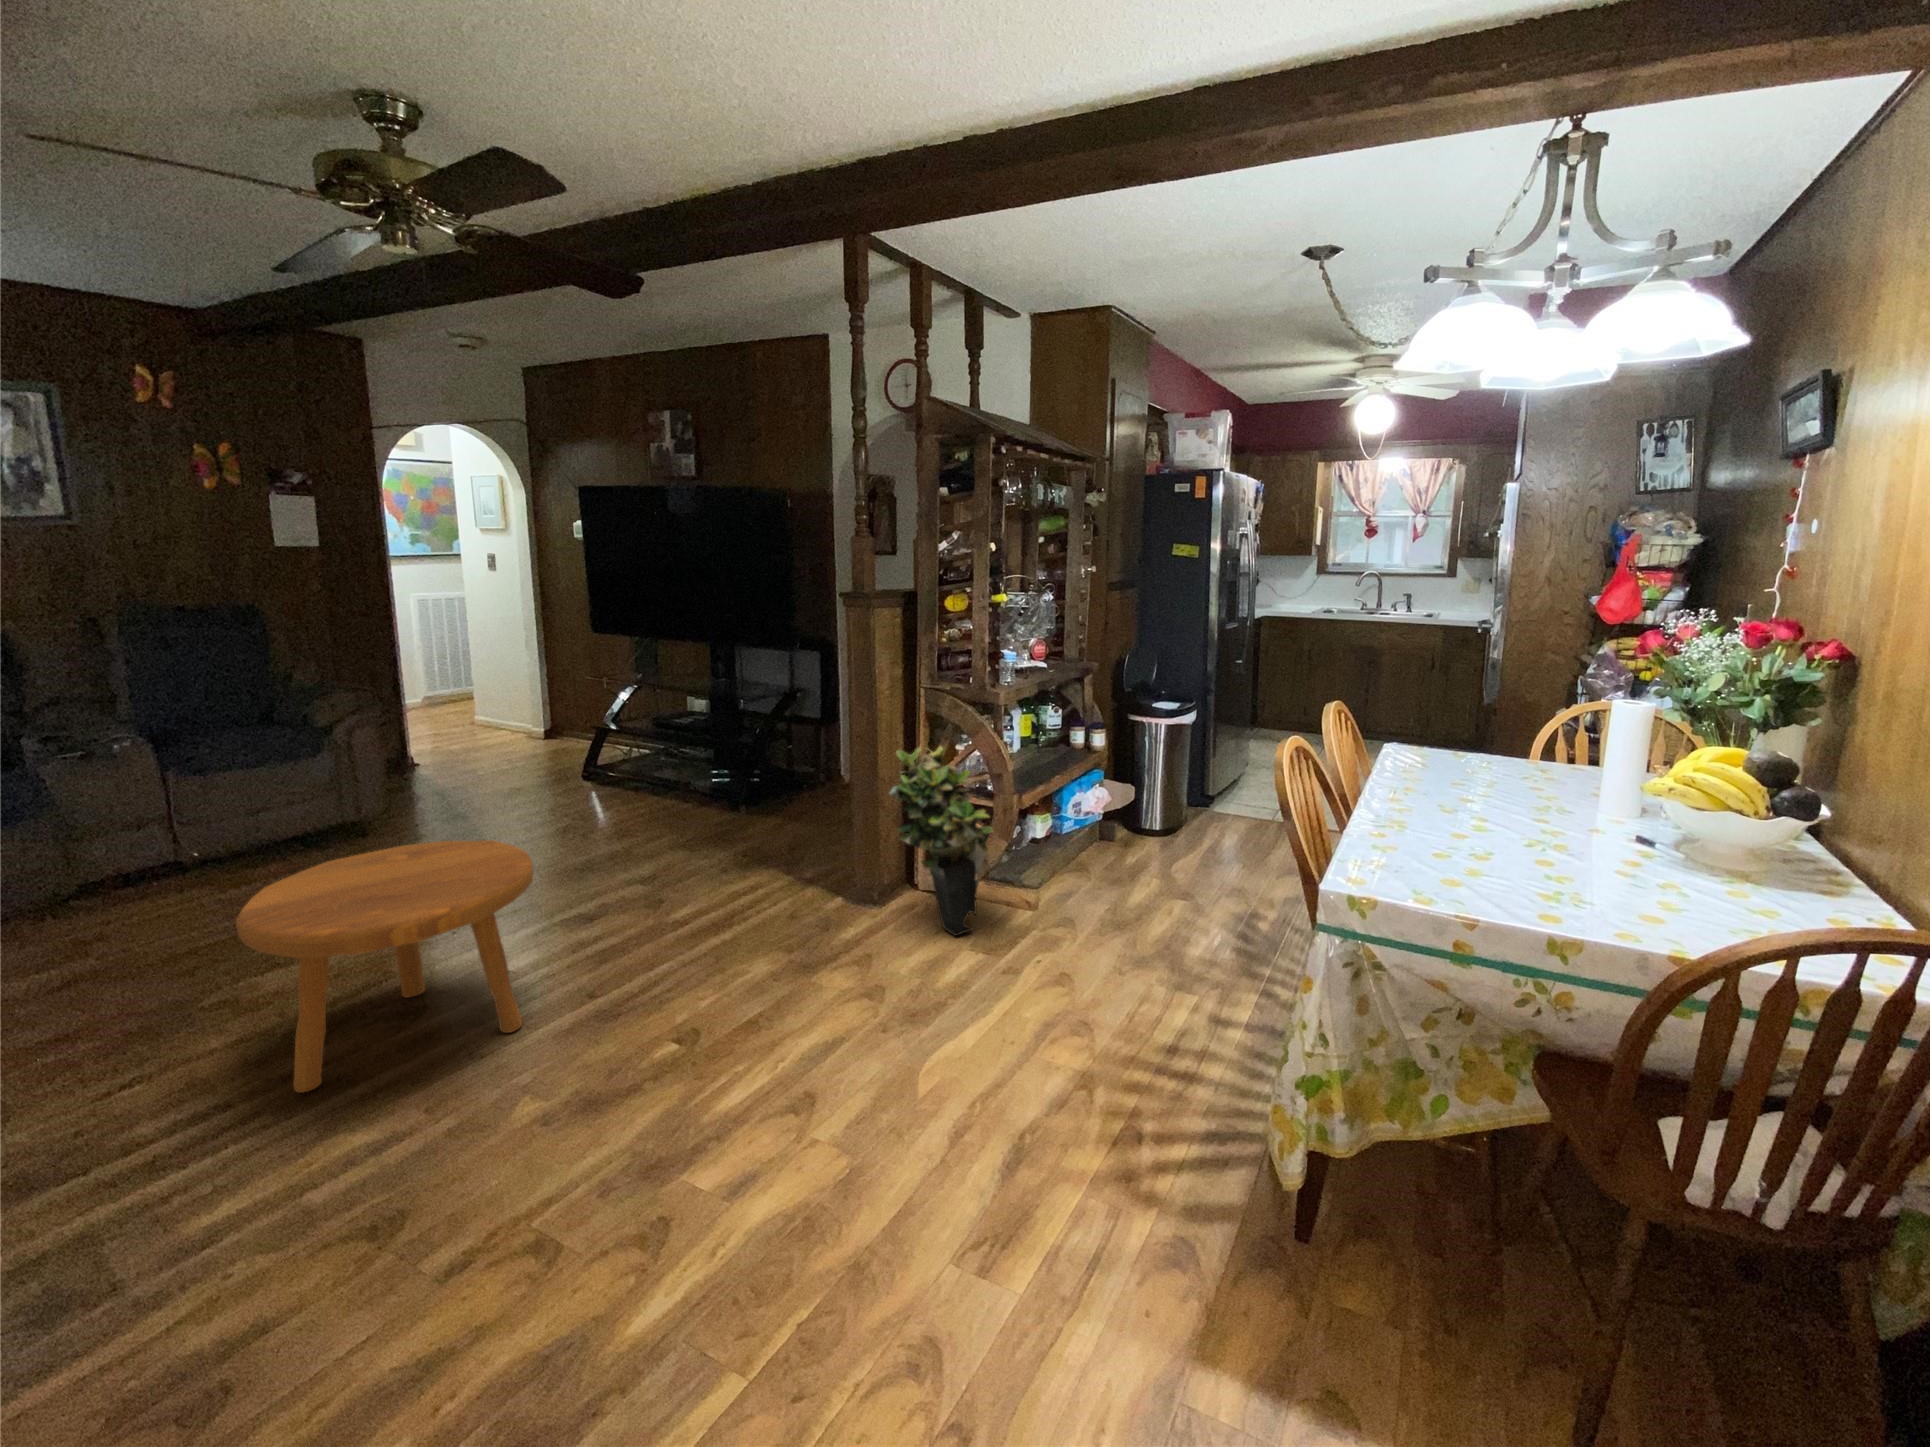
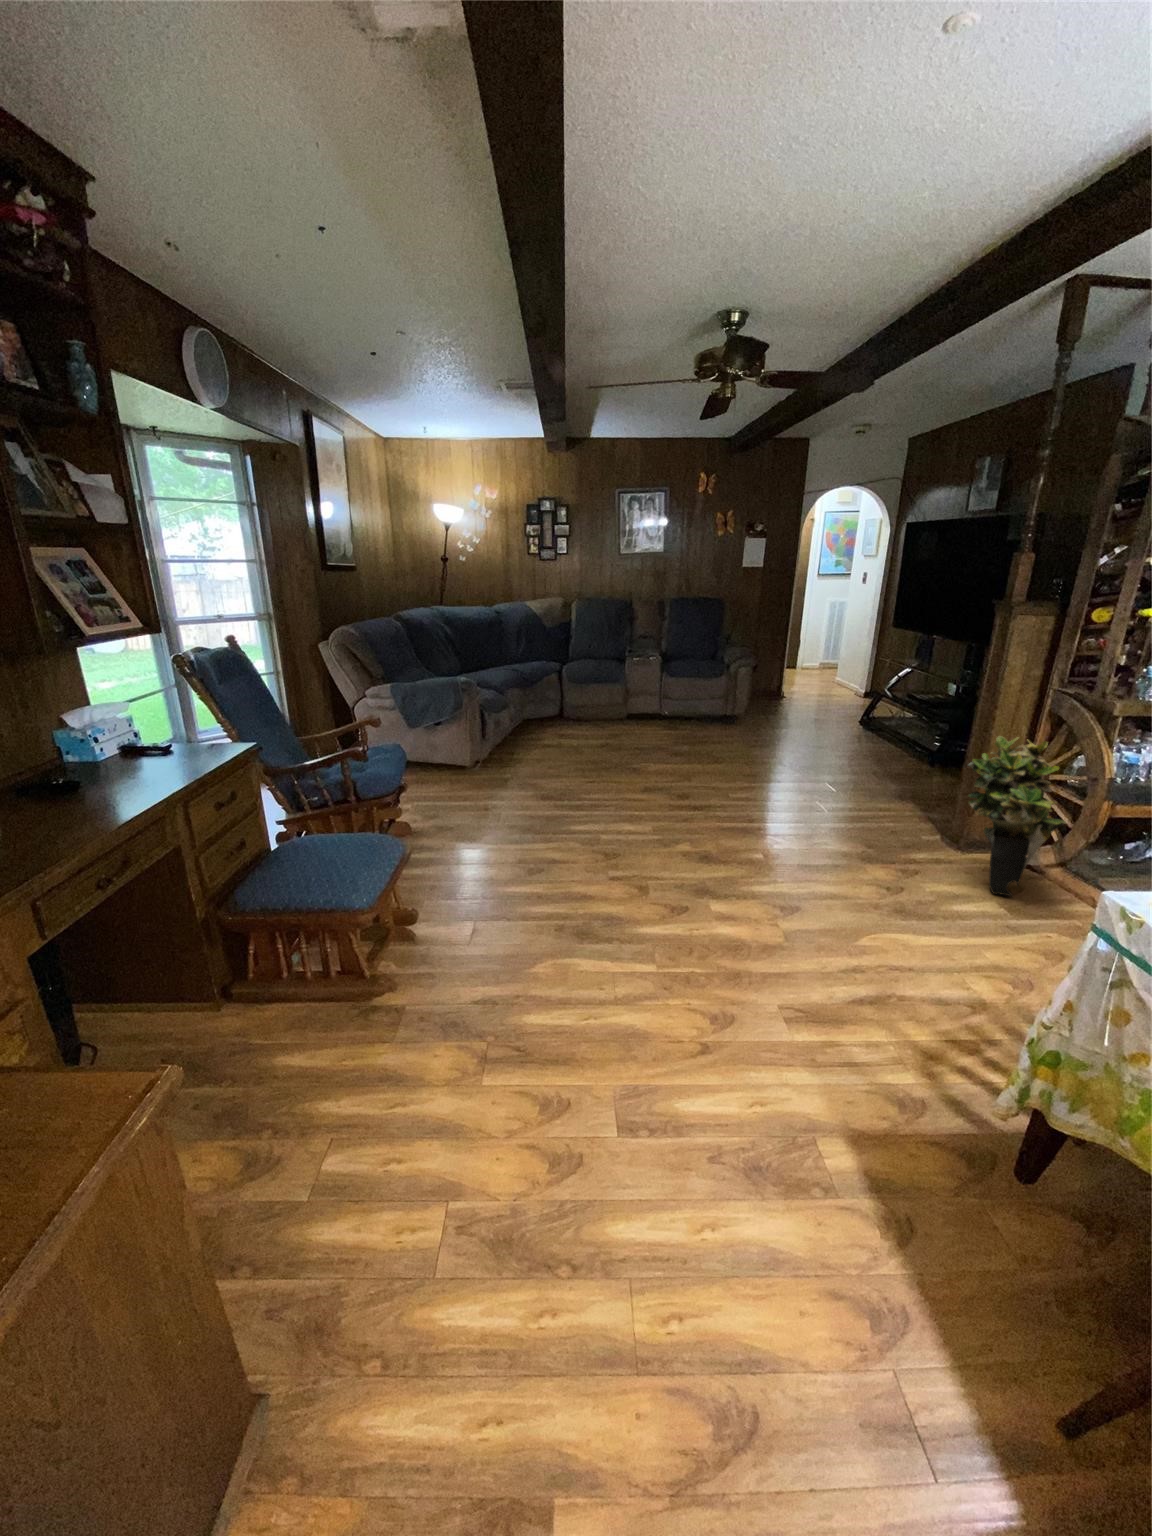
footstool: present [236,840,533,1093] -> none [624,718,737,822]

